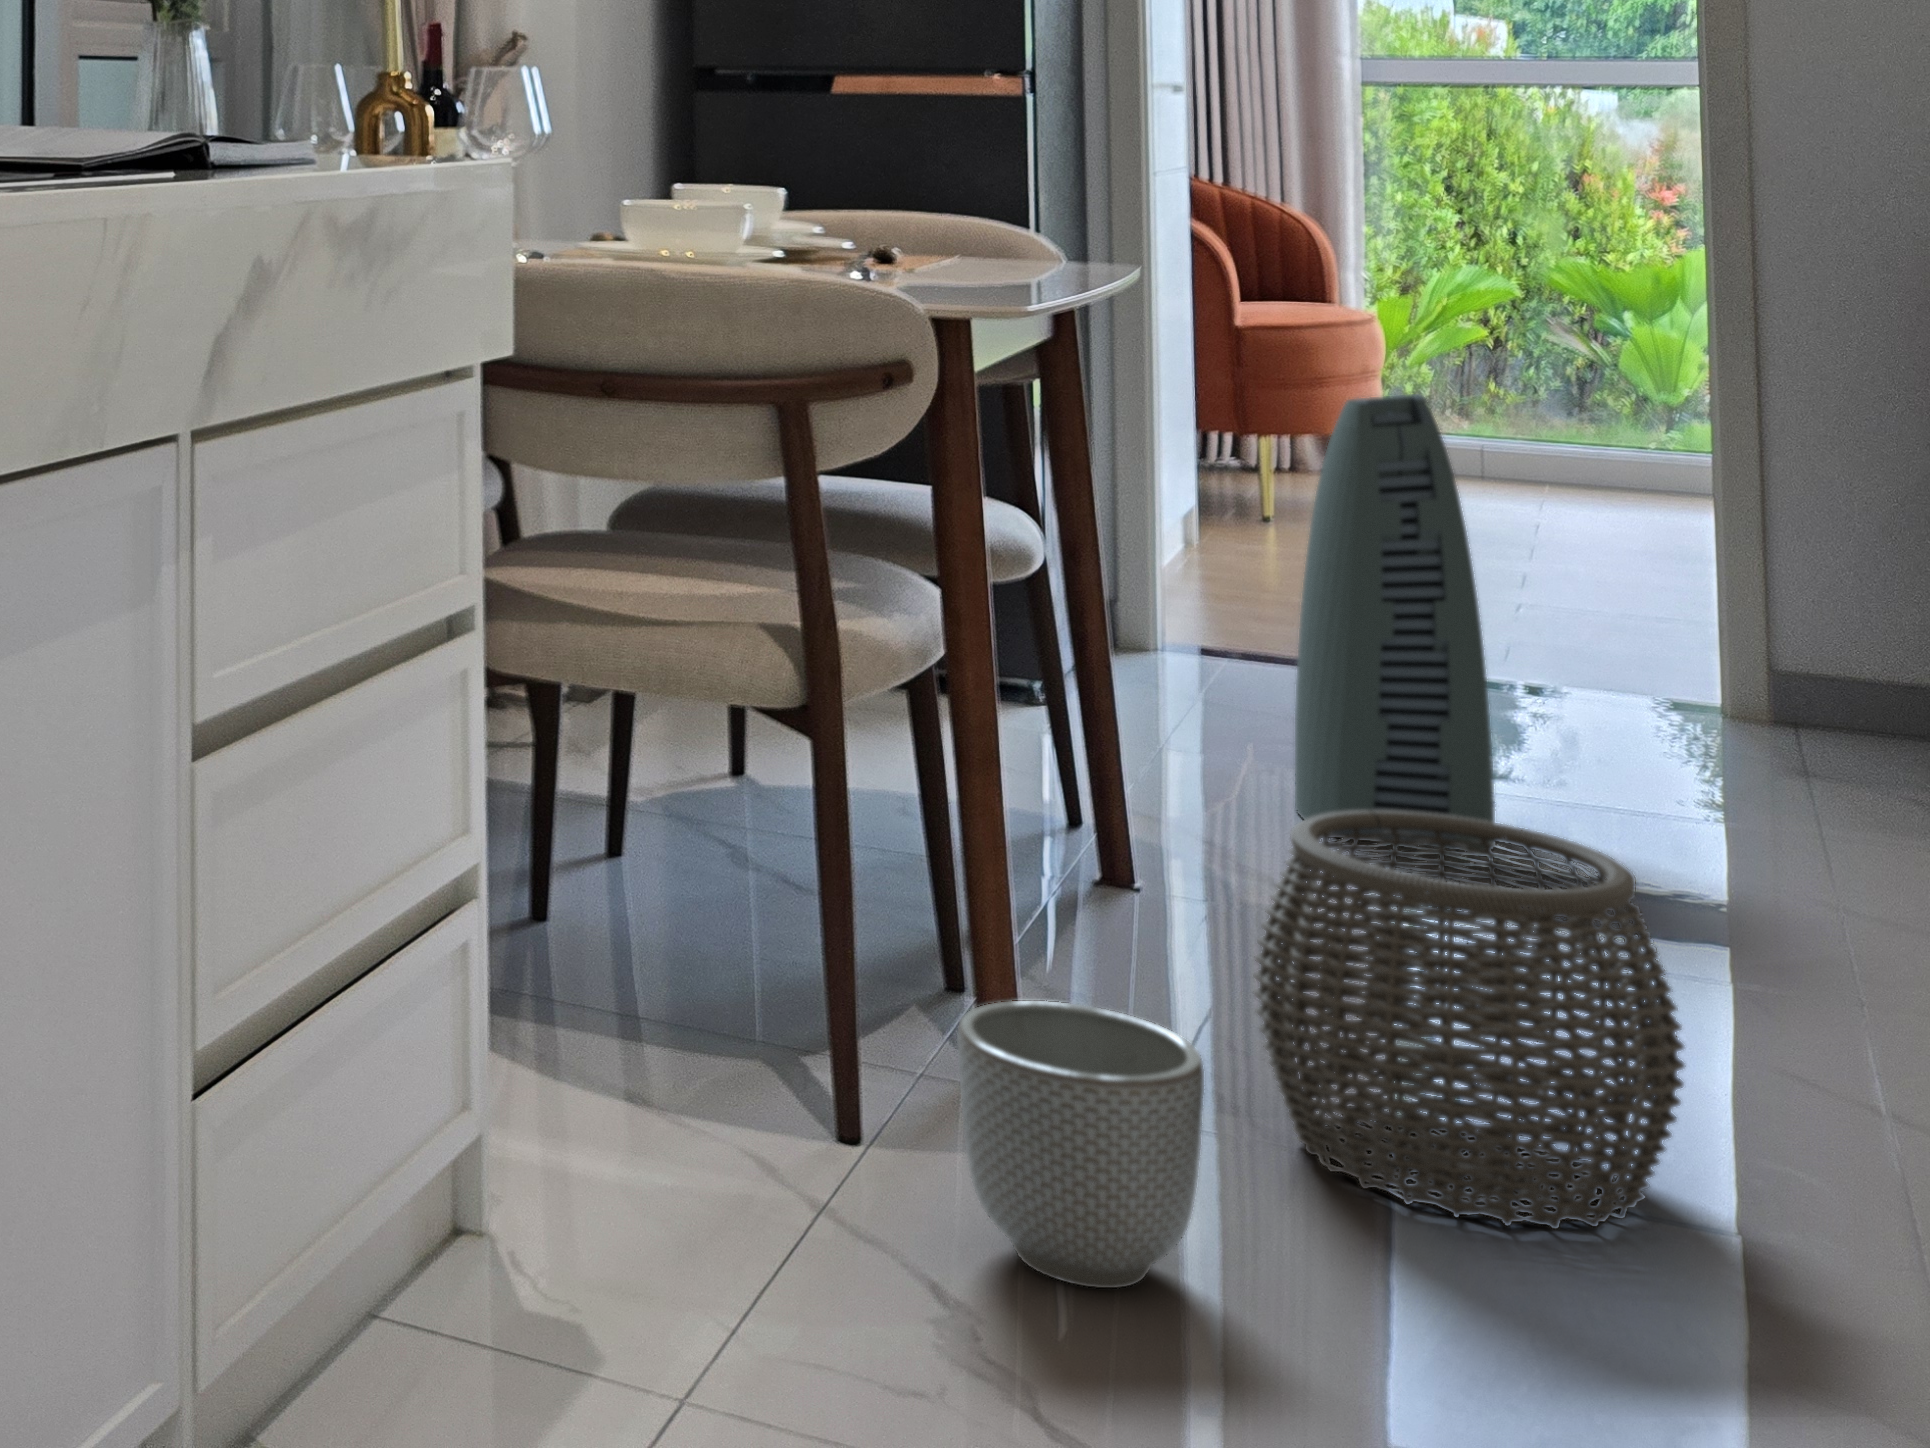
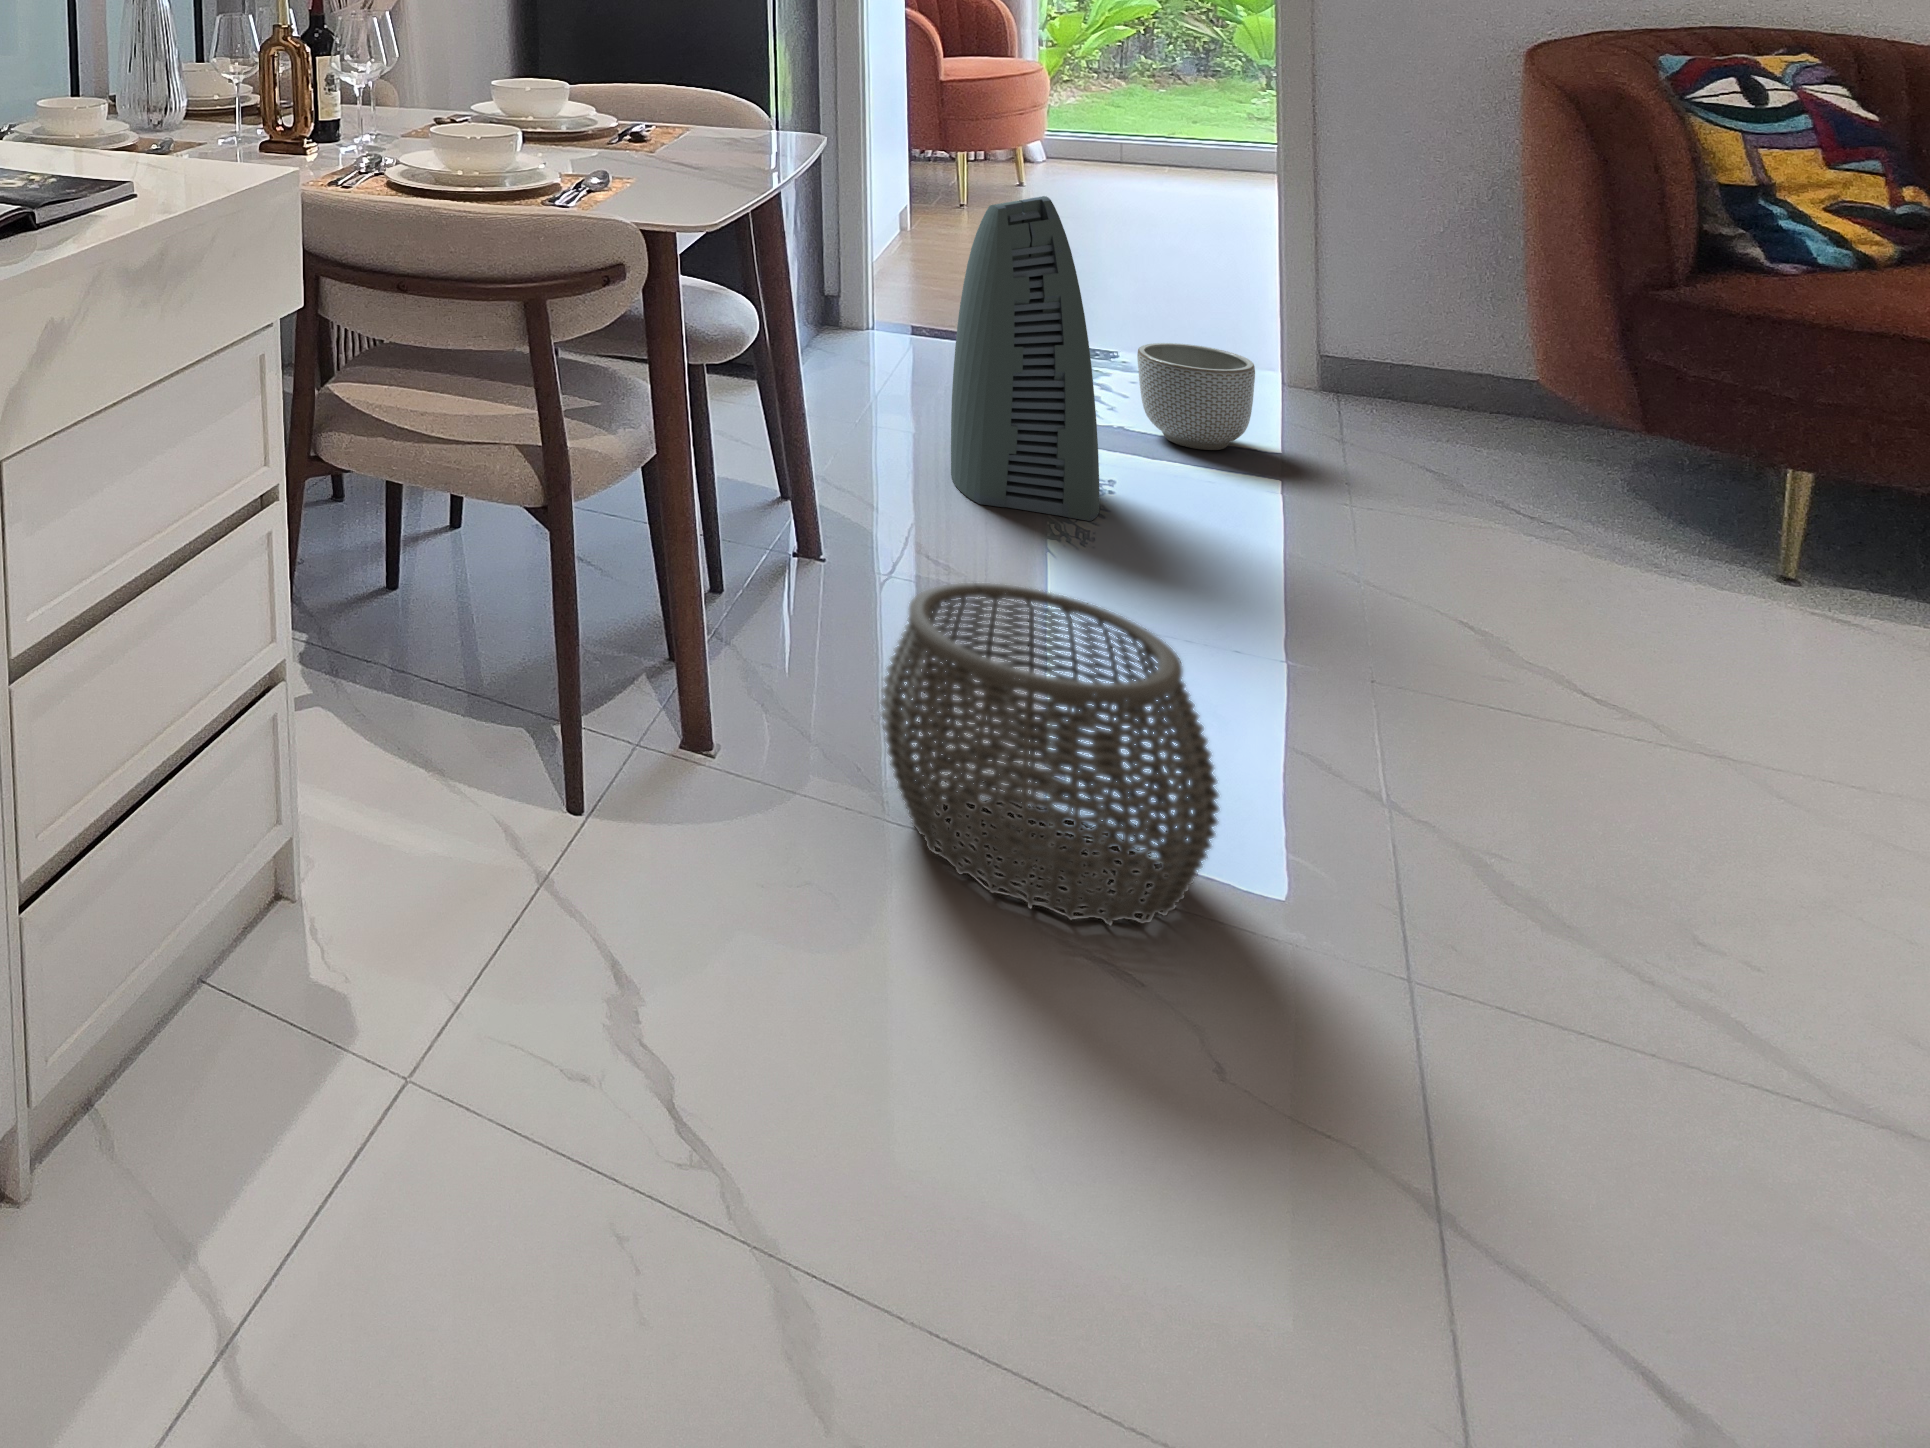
planter: present [957,1001,1204,1288] -> present [1137,343,1255,450]

